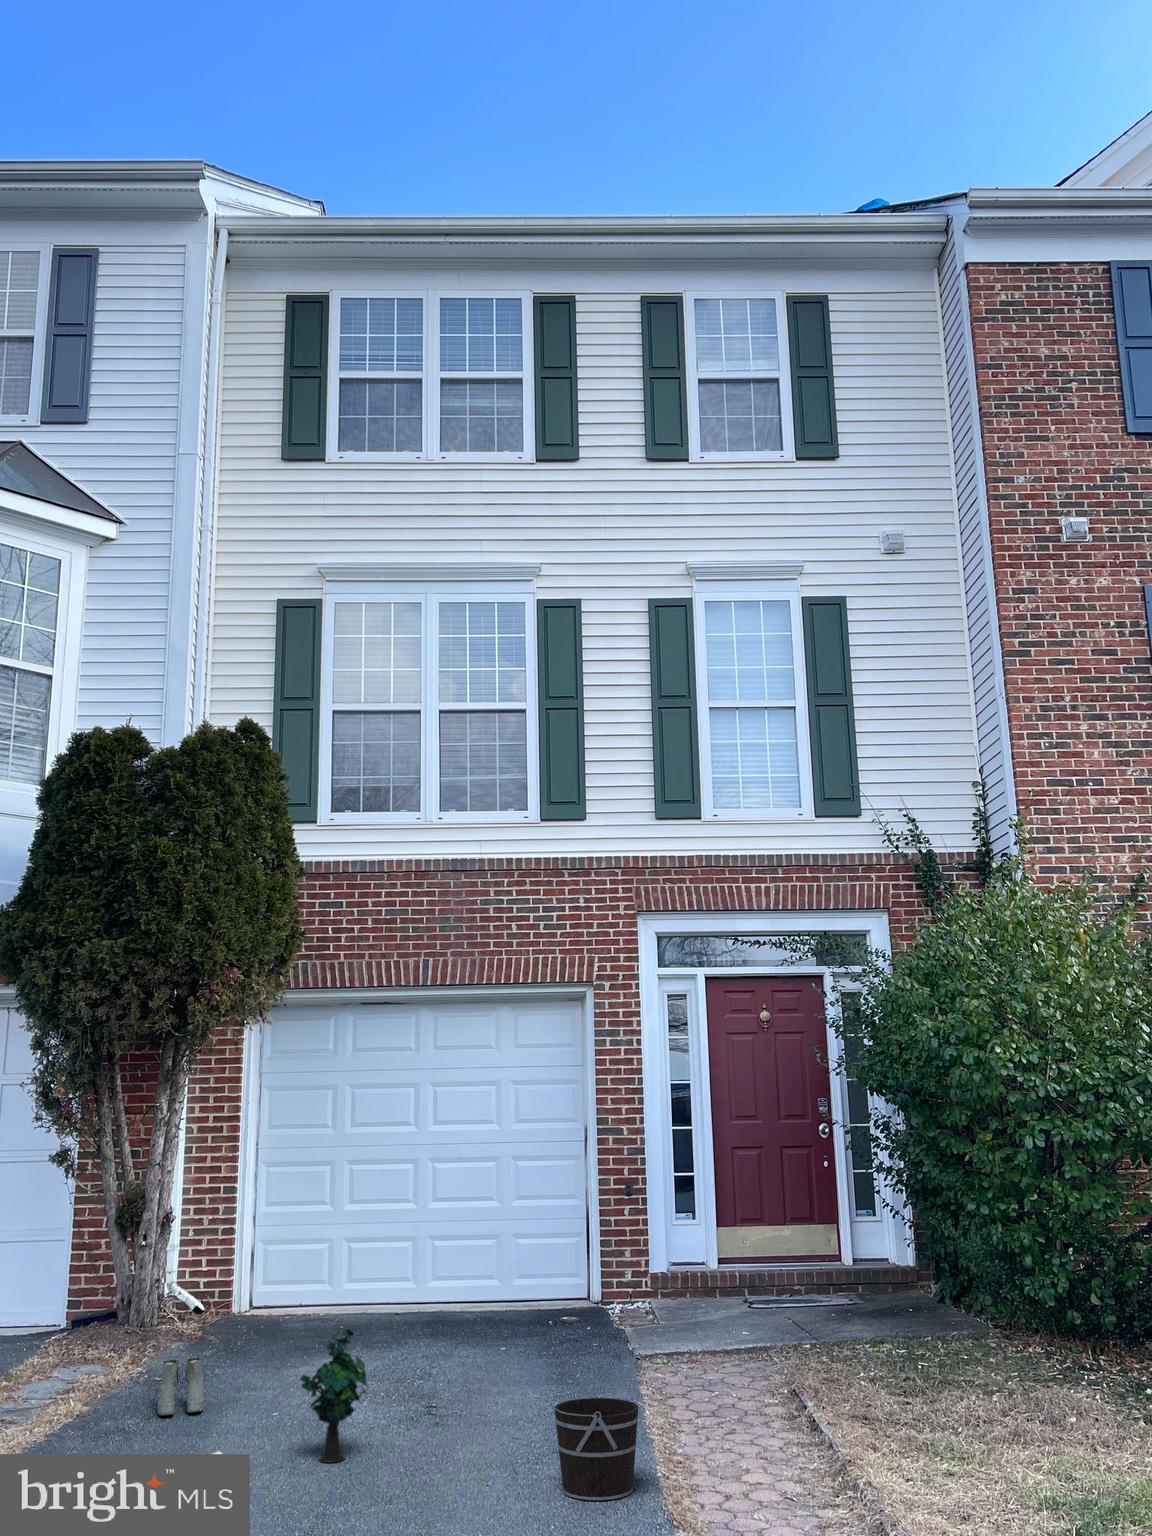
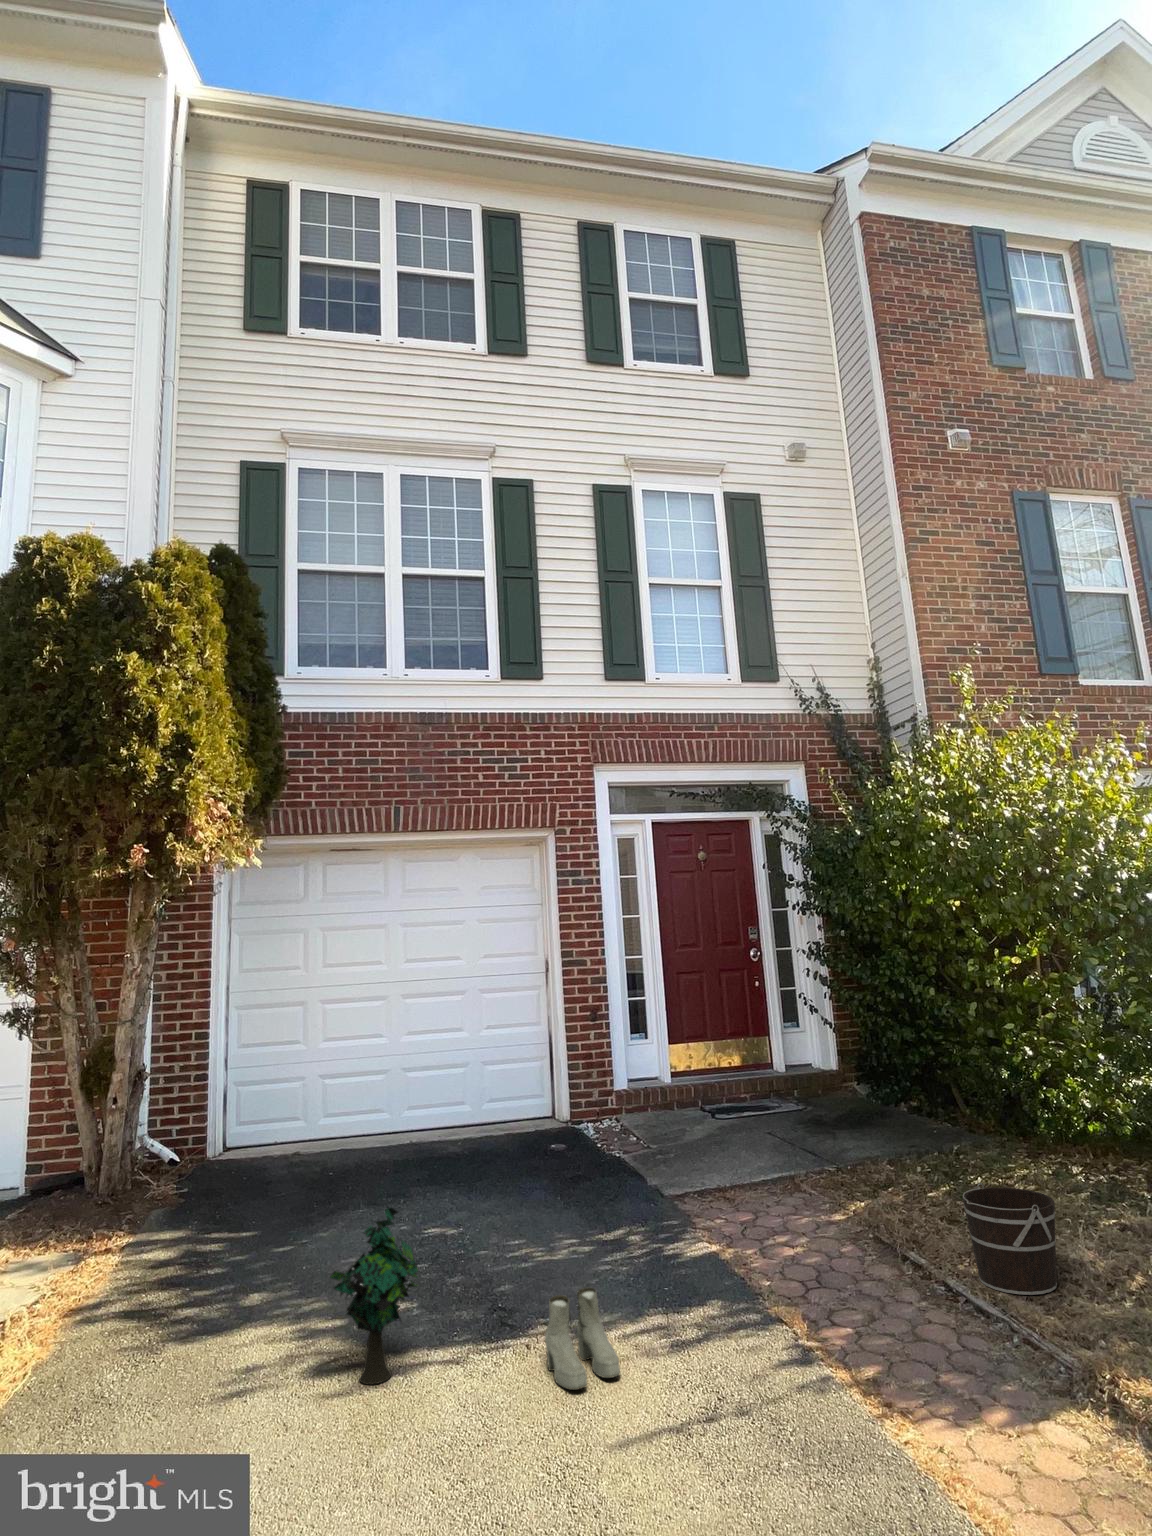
boots: present [158,1358,204,1416] -> present [545,1288,620,1390]
bucket: present [551,1393,638,1500] -> present [962,1183,1057,1295]

